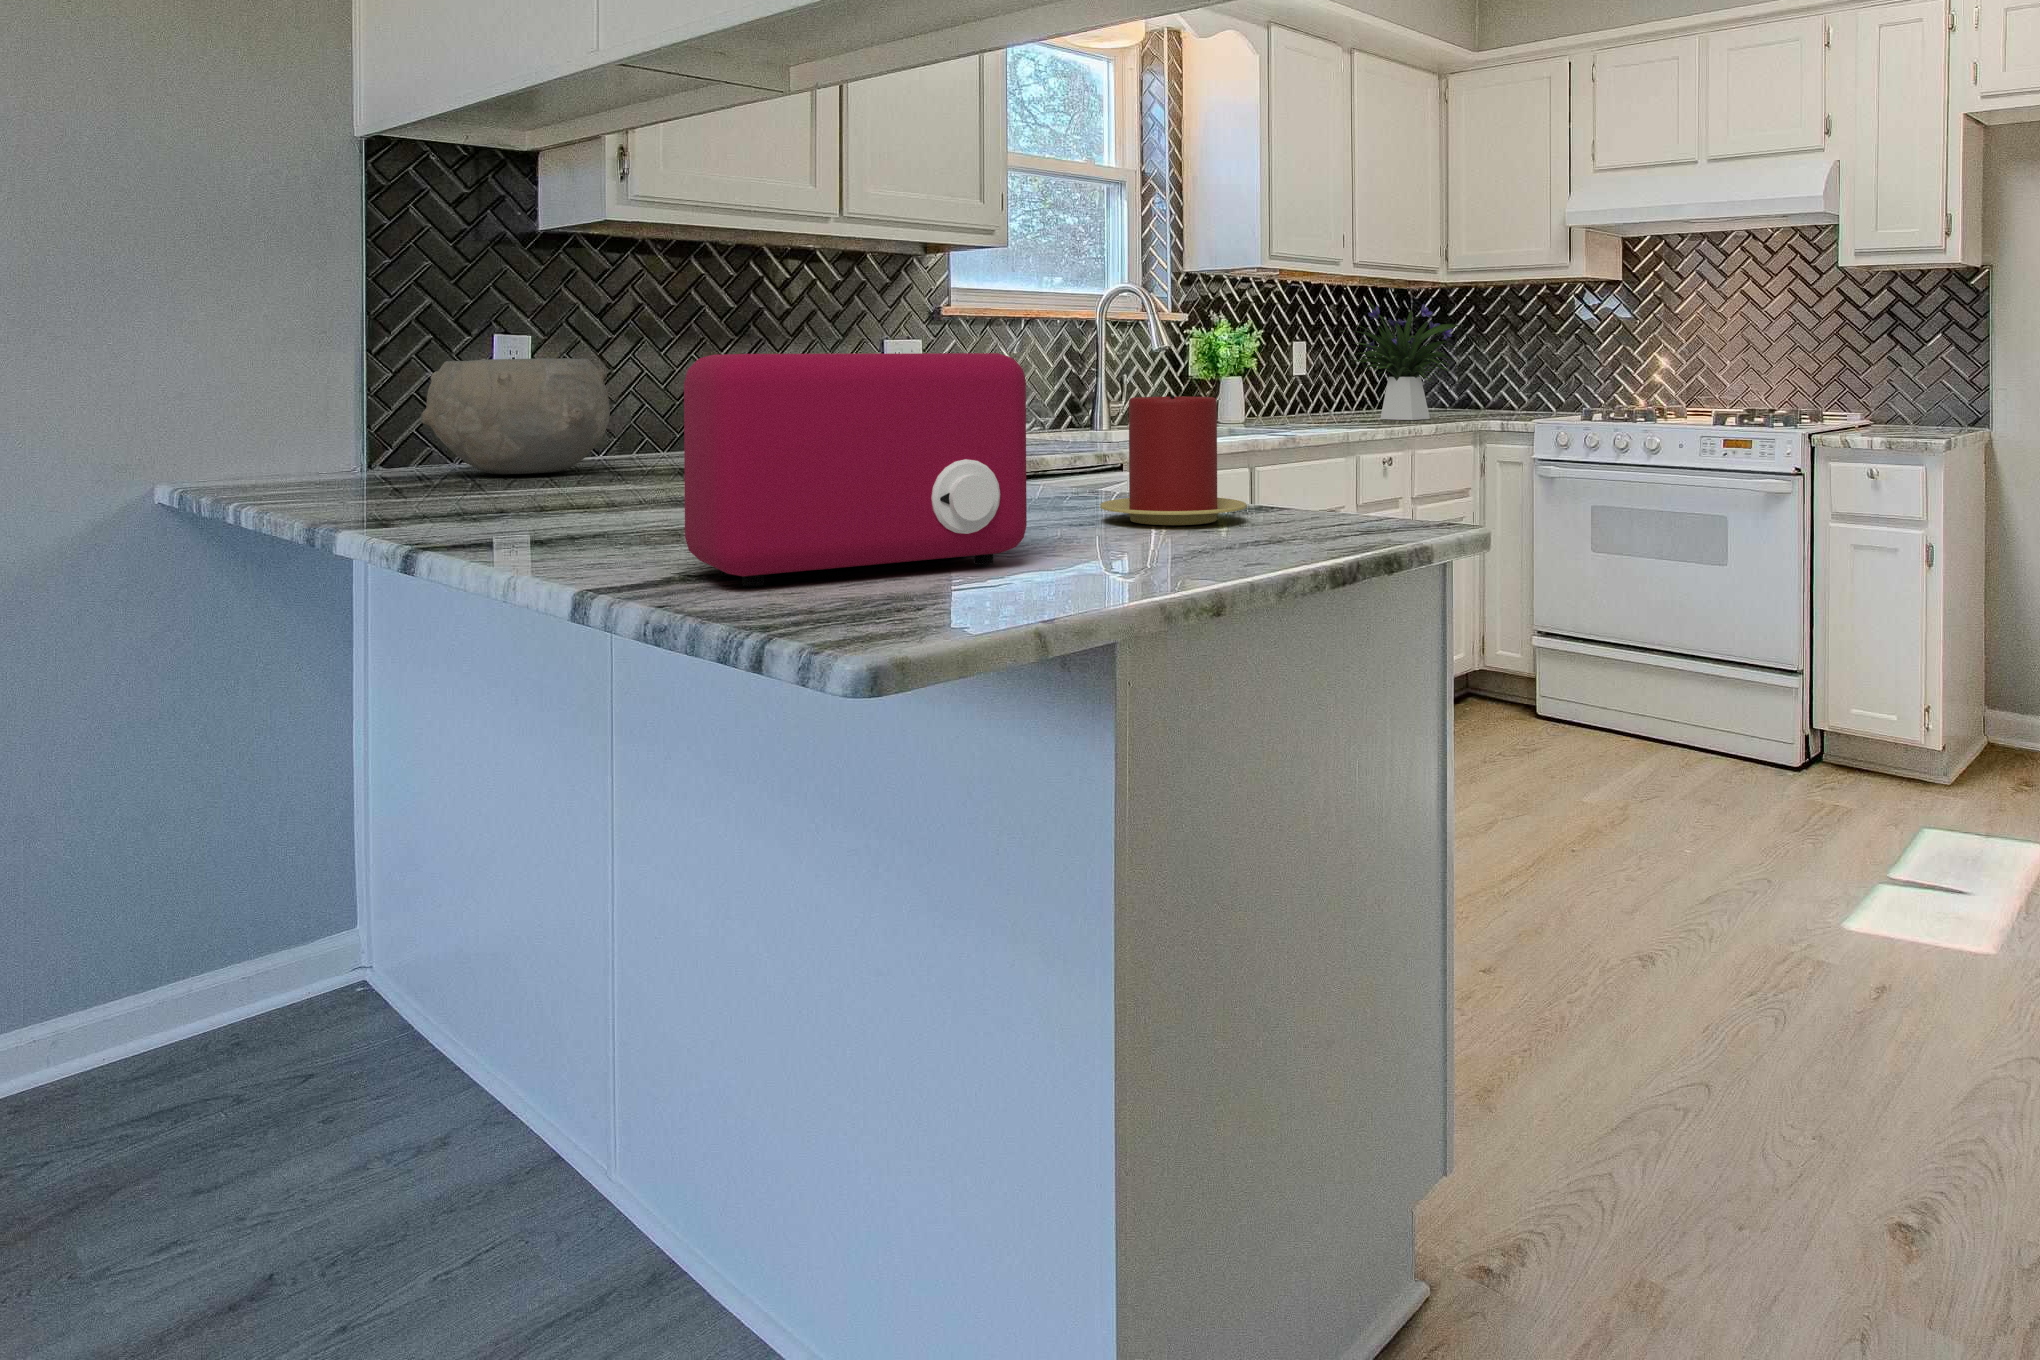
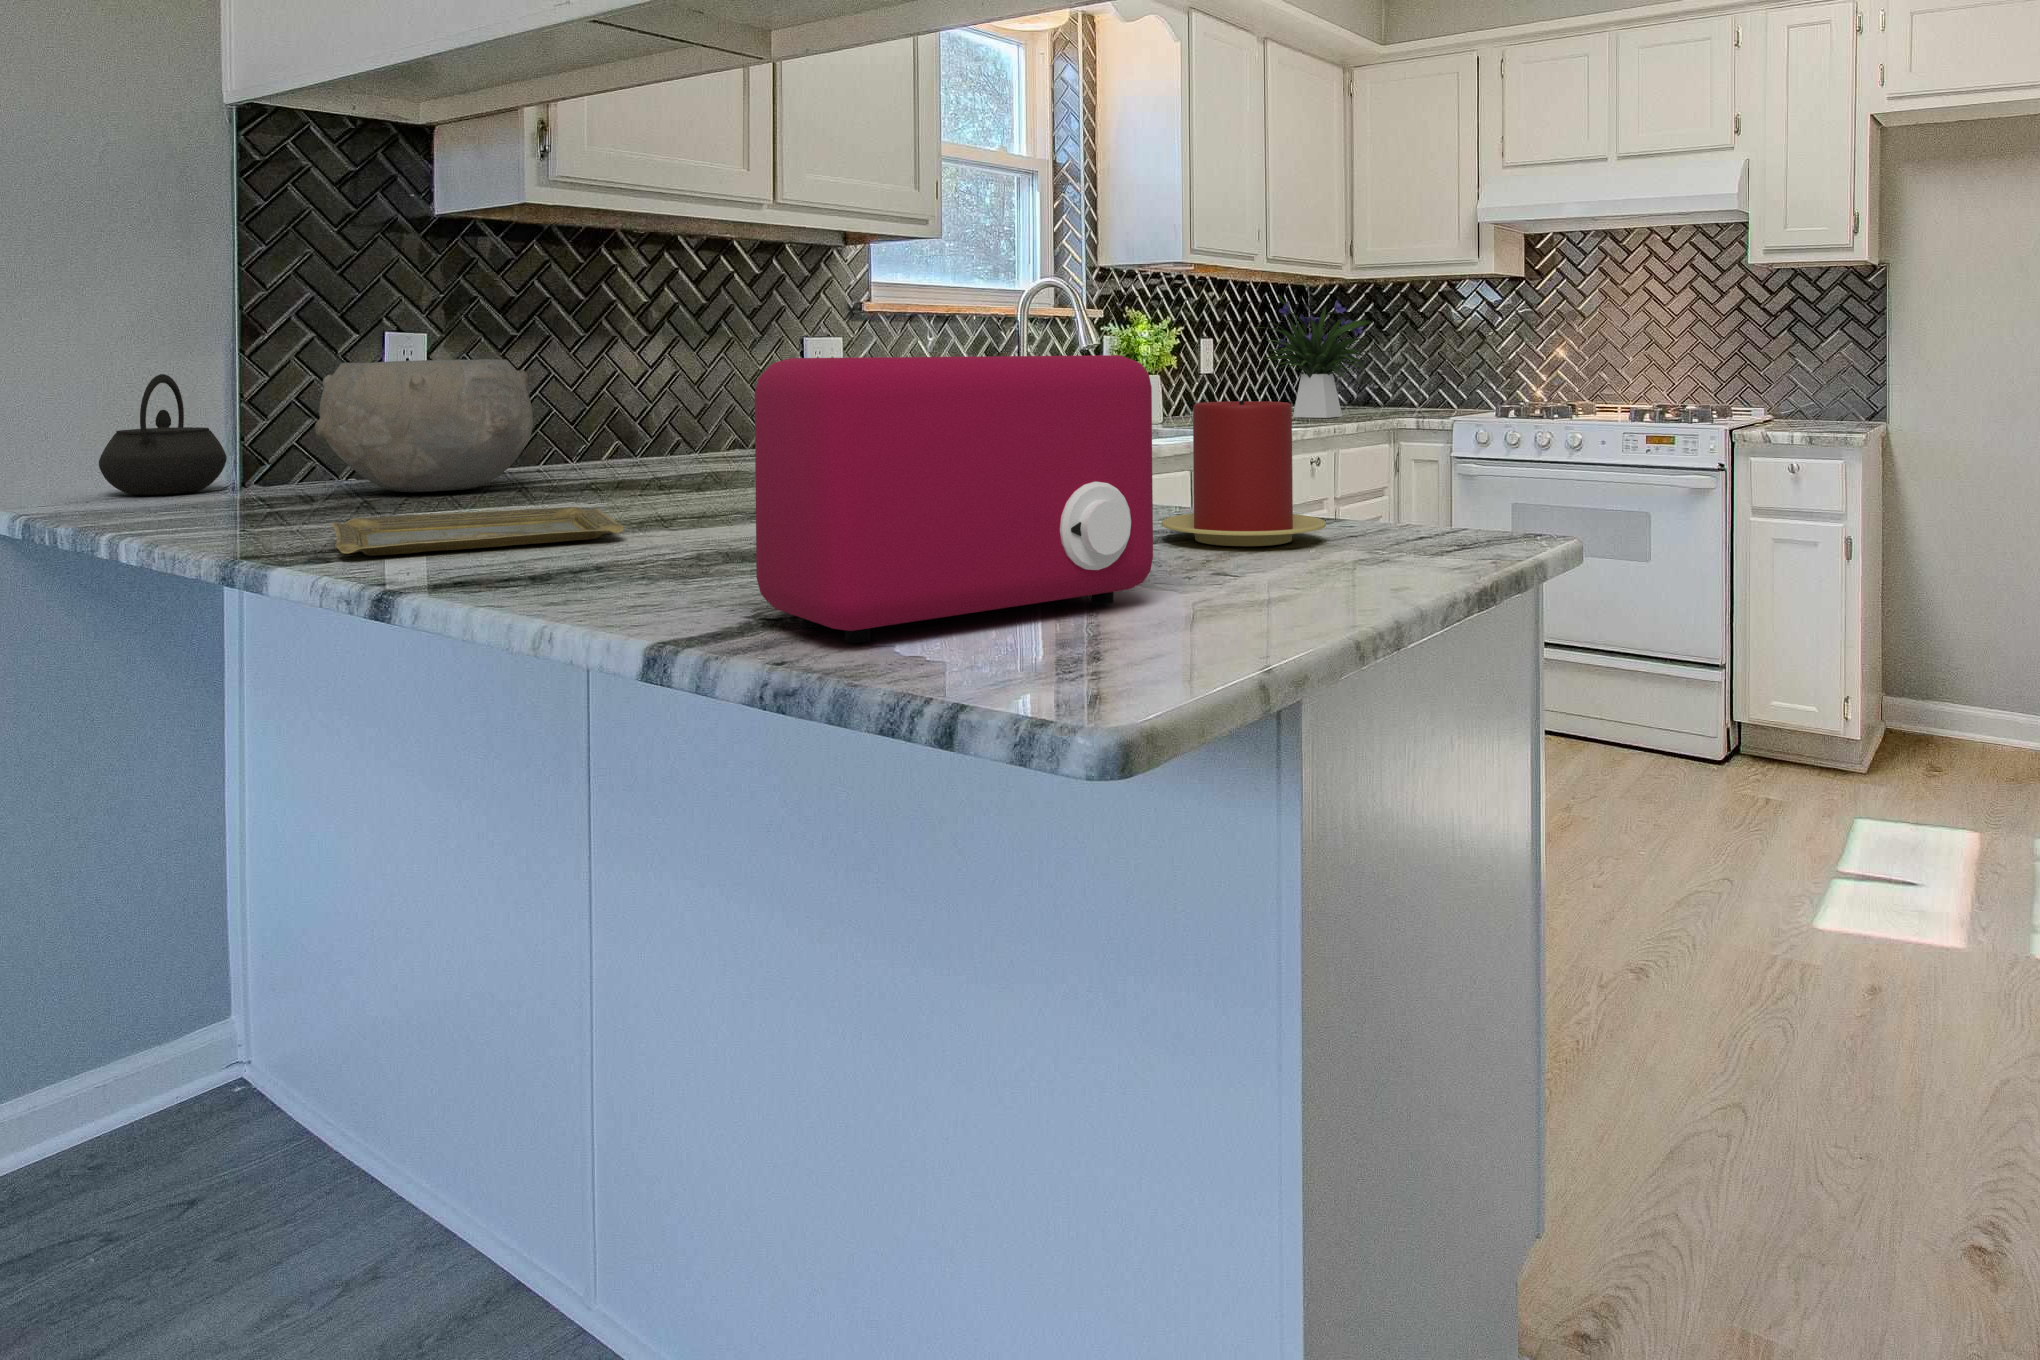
kettle: none [250,370,355,474] -> present [99,374,227,495]
tray: none [401,486,645,521] -> present [331,507,624,556]

